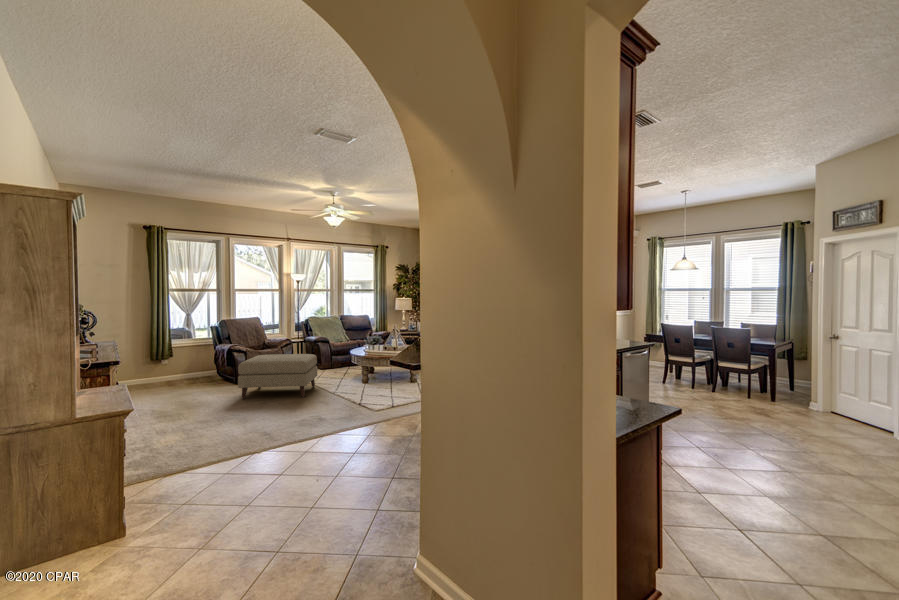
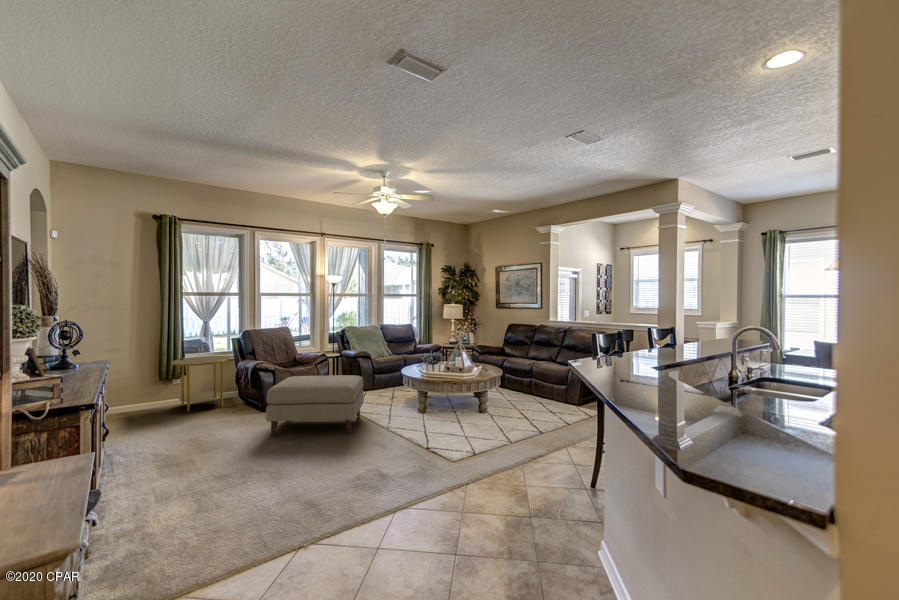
side table: none [161,341,210,385] -> present [171,356,231,412]

